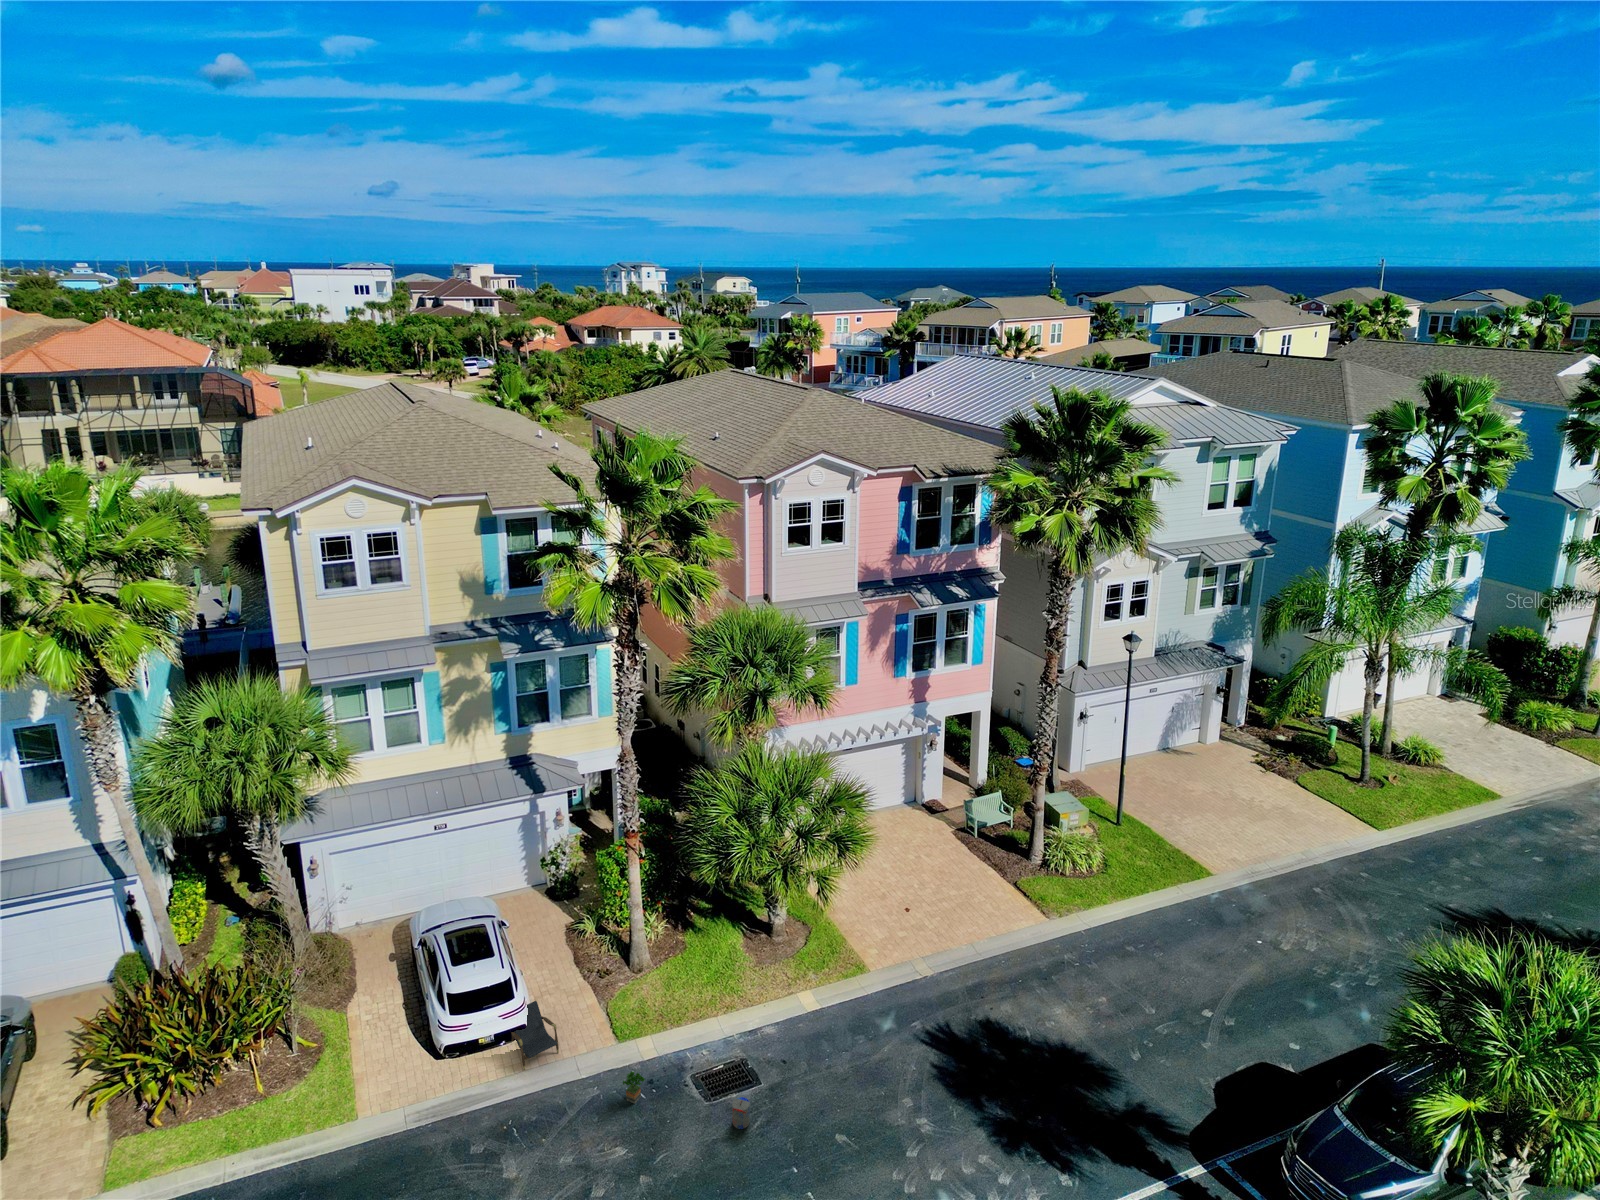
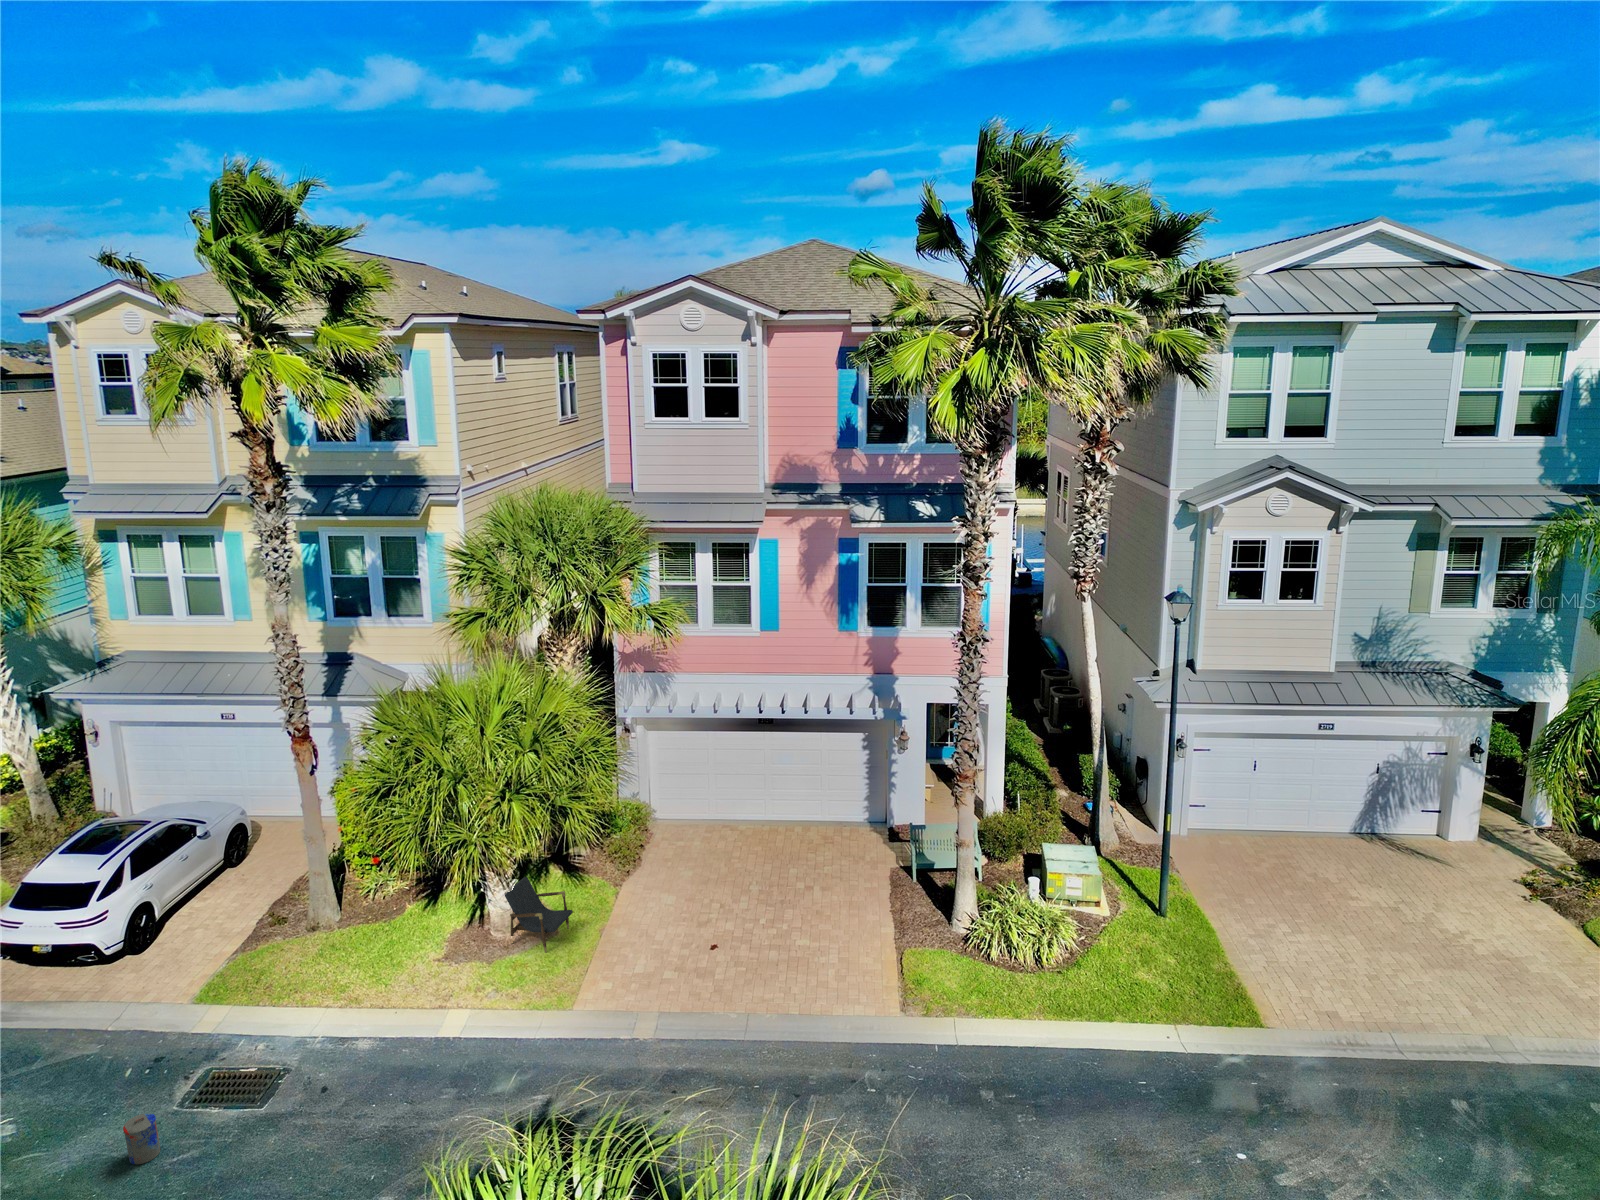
lounge chair: present [511,1001,559,1070] -> present [505,877,573,953]
potted tree: present [623,1071,645,1104] -> none [65,1034,100,1082]

